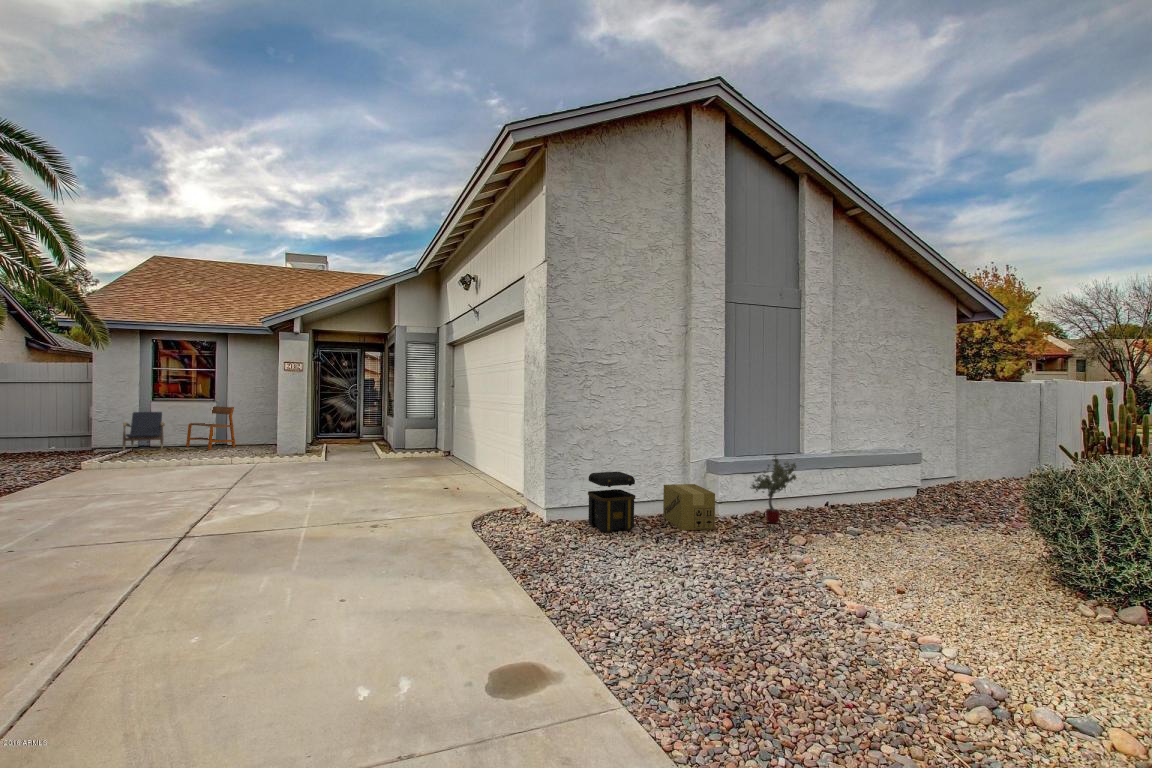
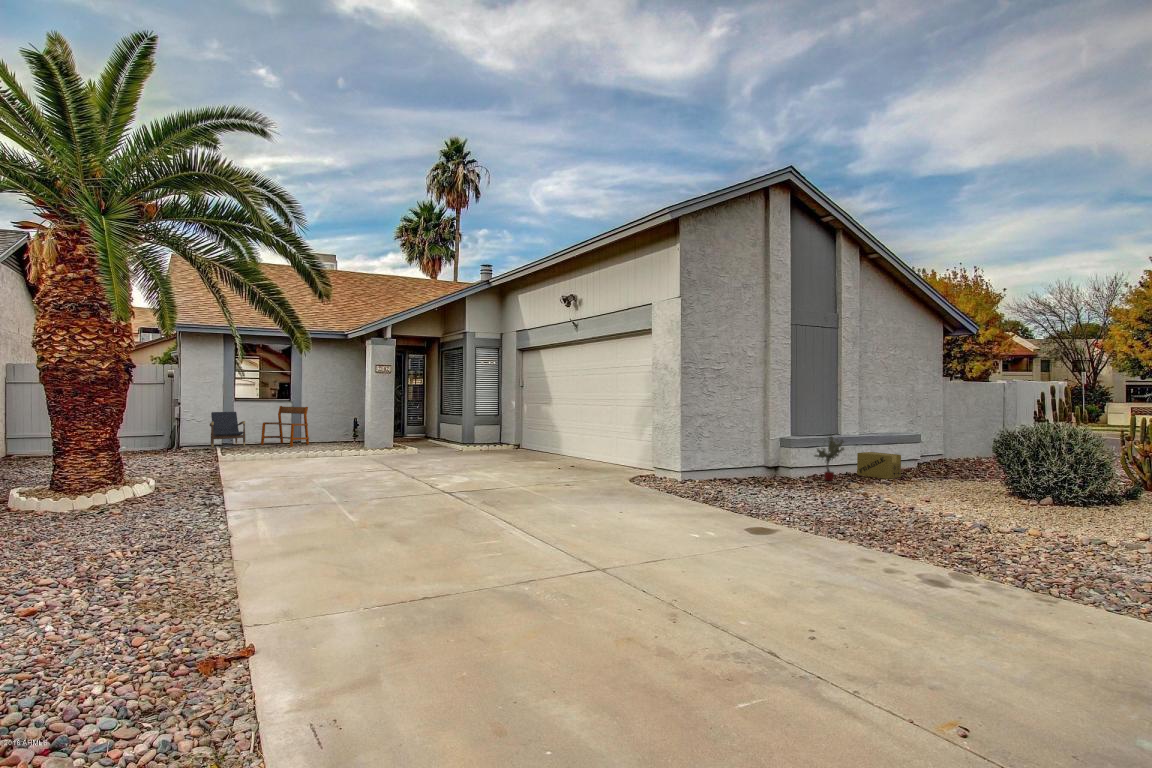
toolbox: present [588,472,635,532] -> none [707,446,743,486]
cardboard box: present [663,484,715,530] -> present [857,452,901,479]

